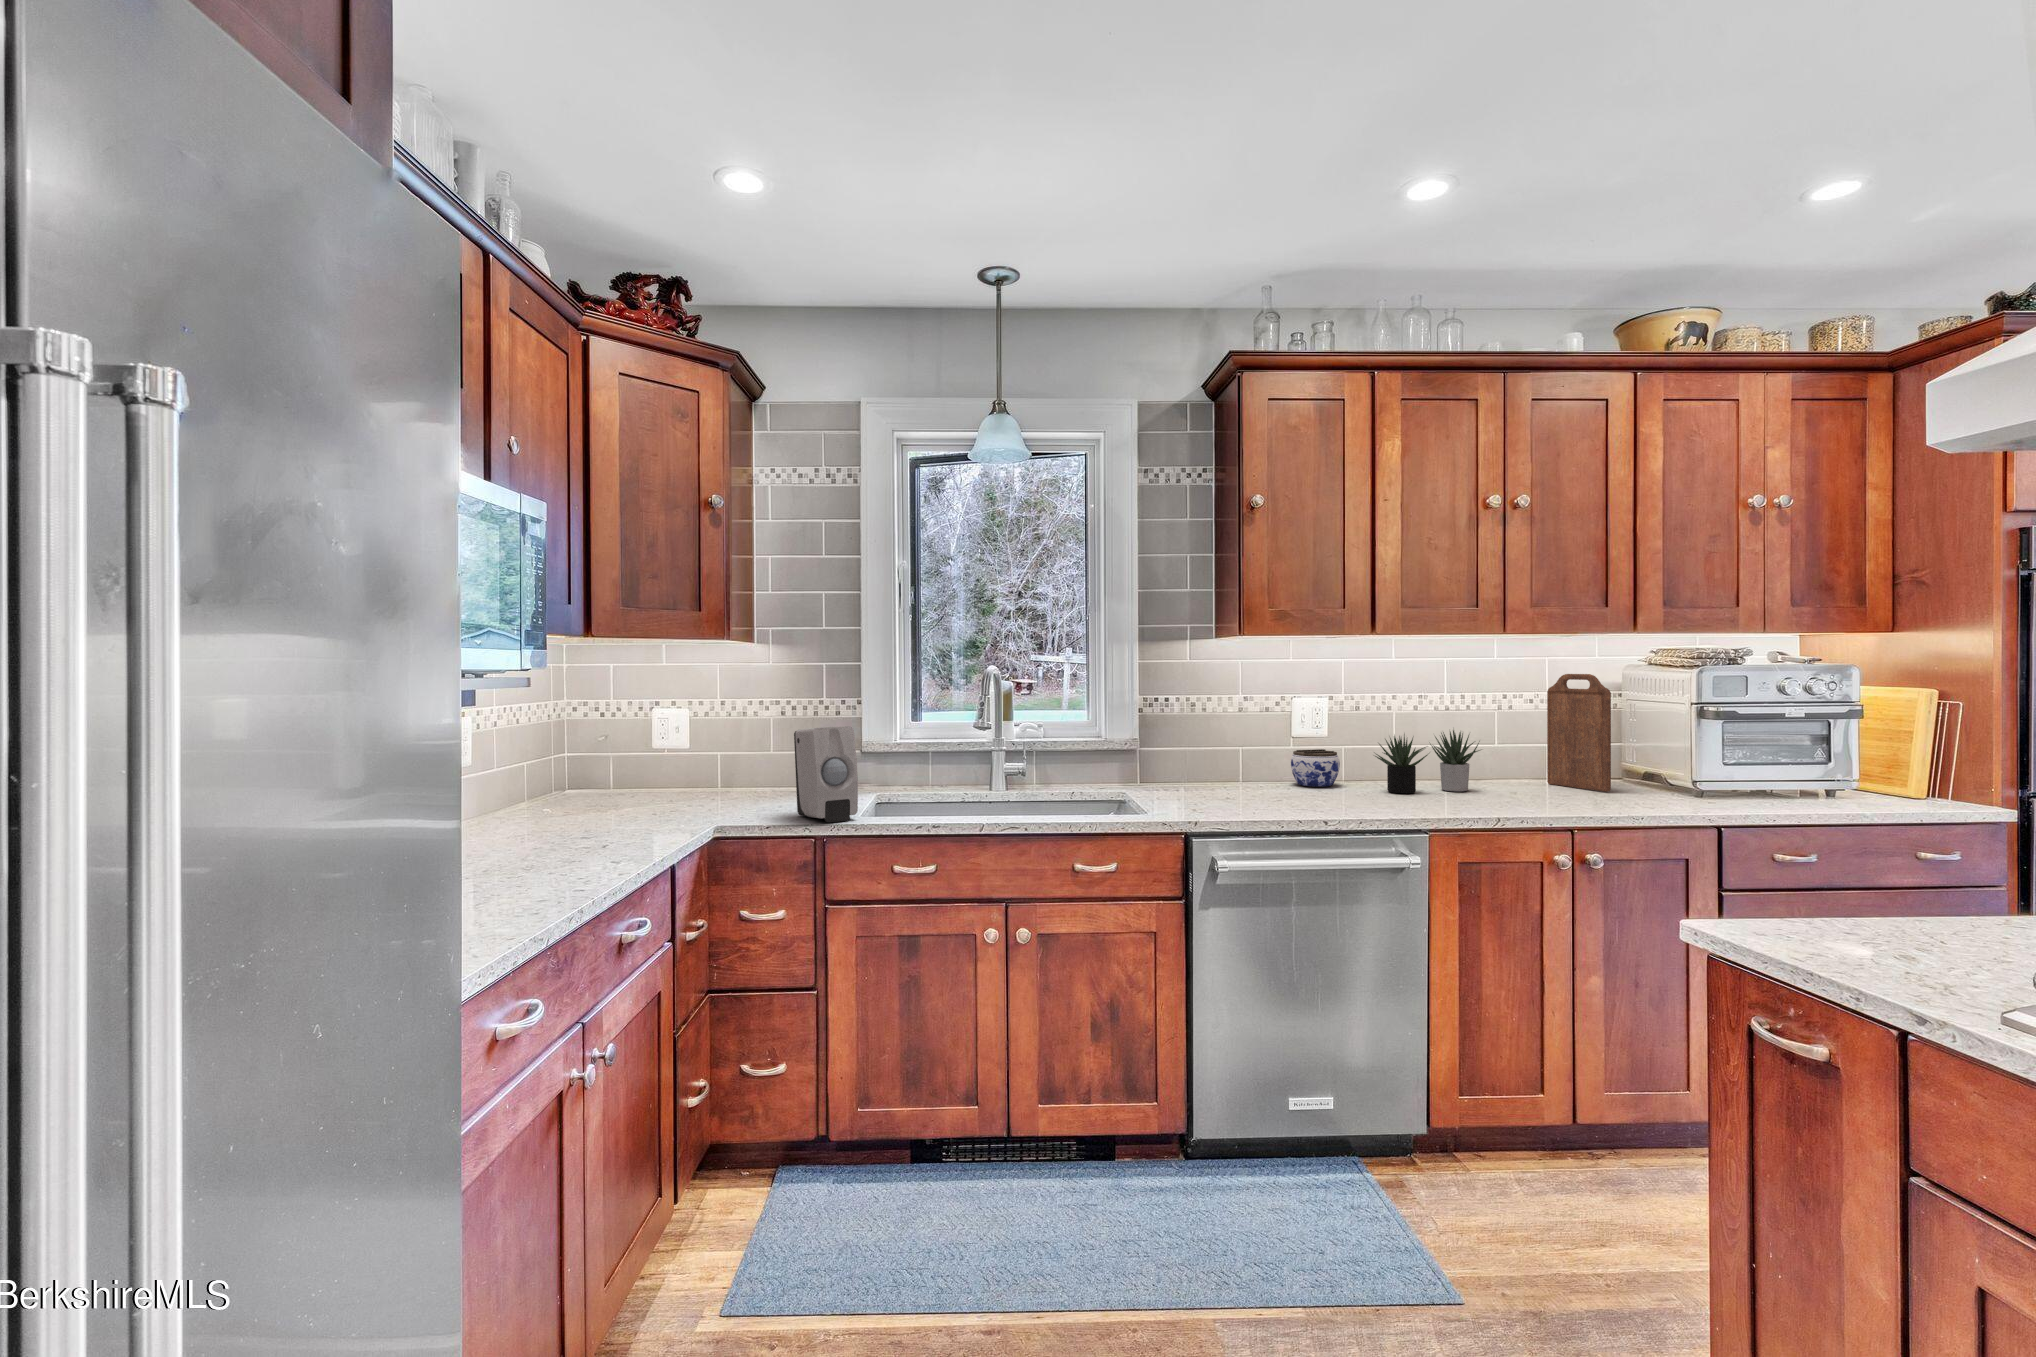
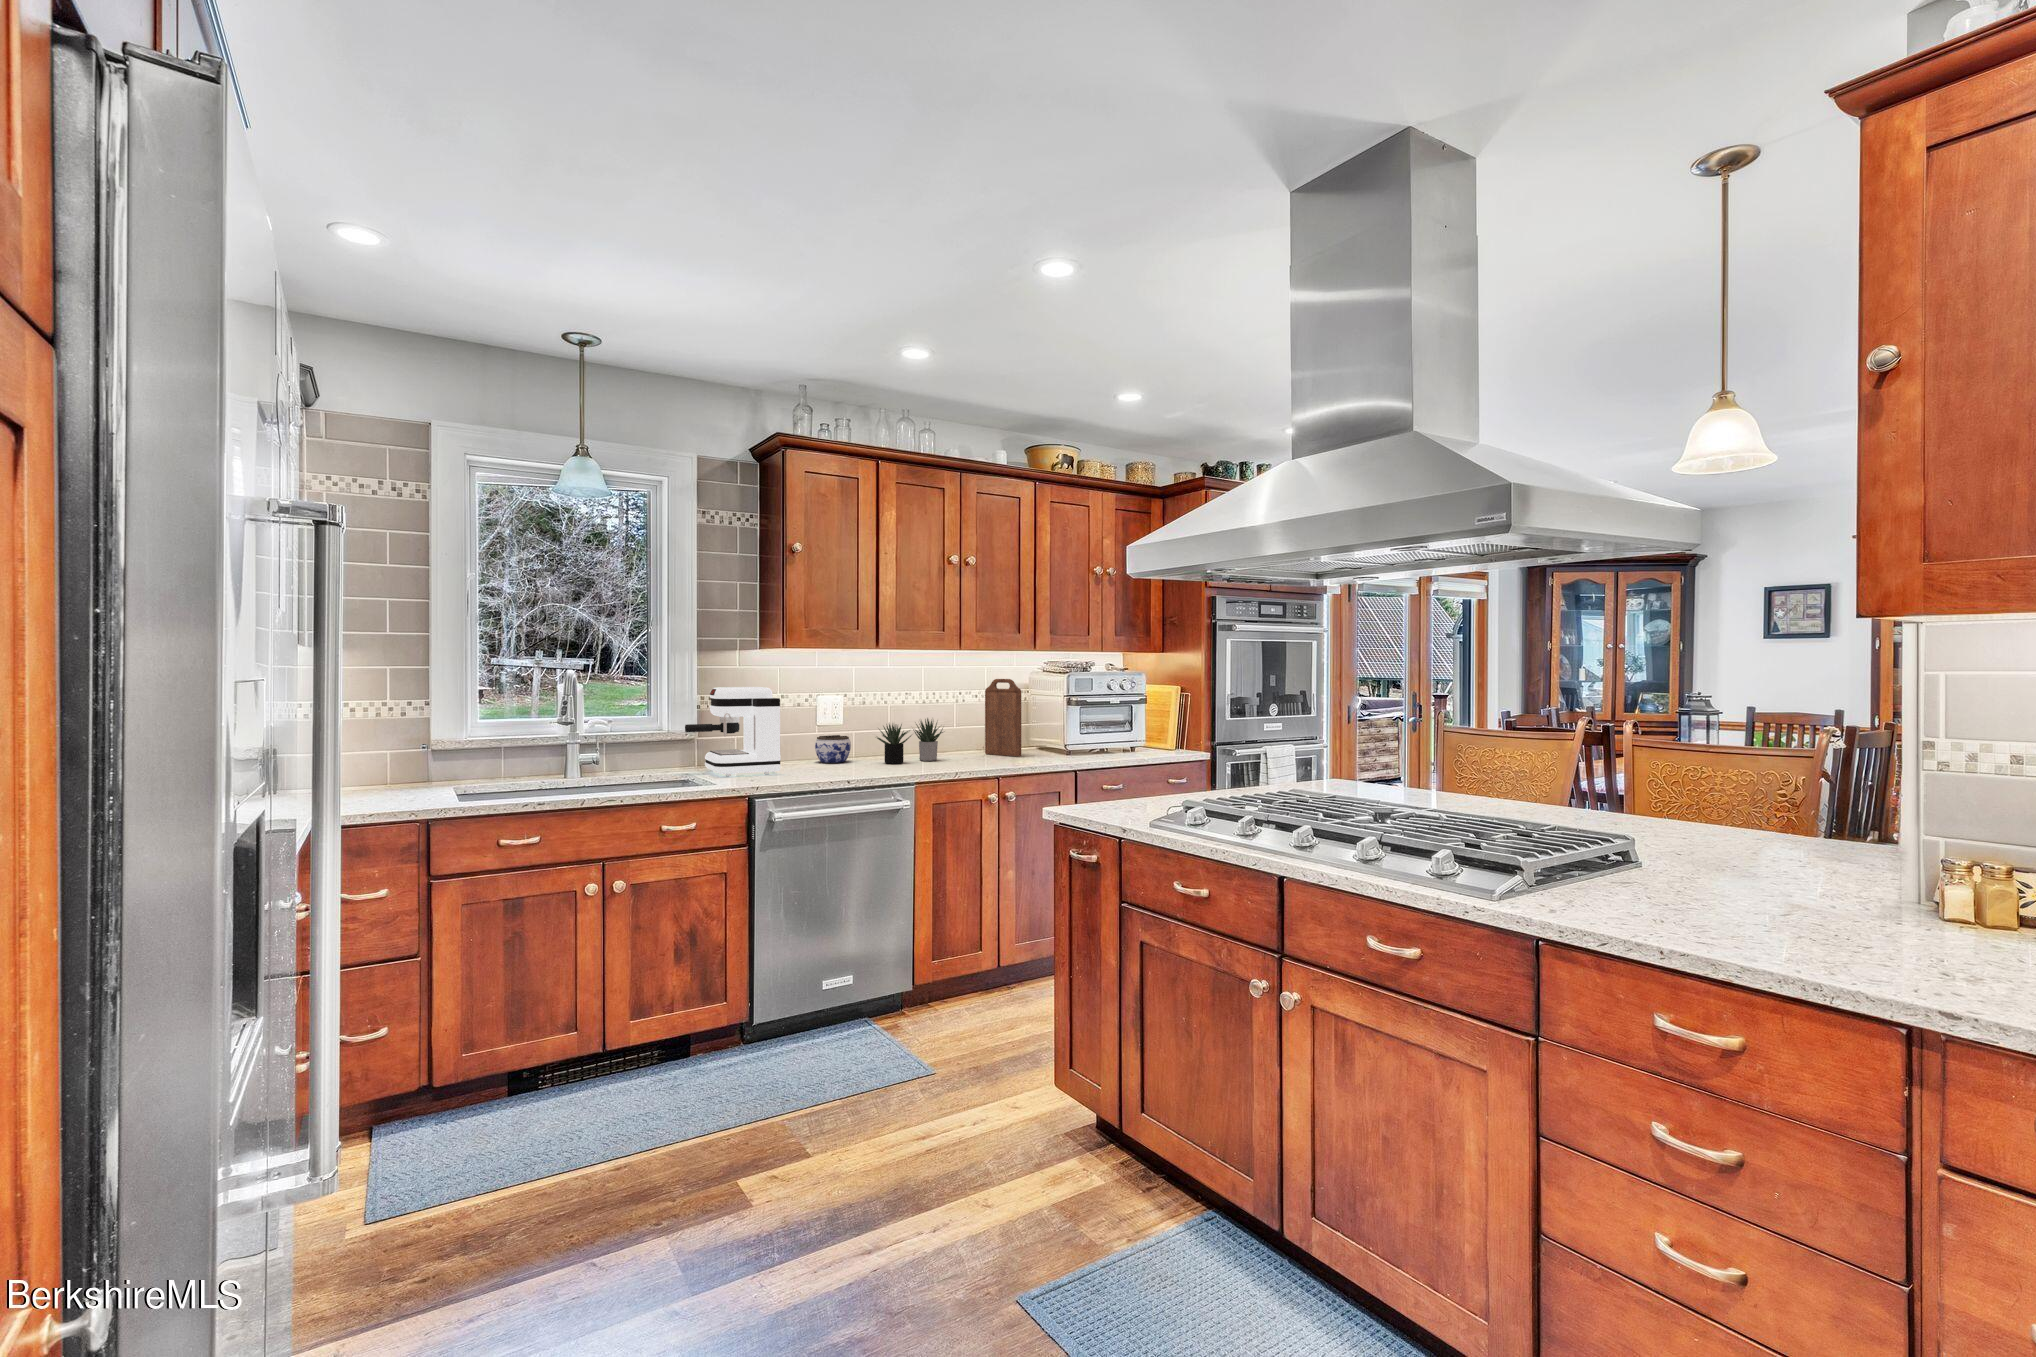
coffee maker: none [1122,686,1237,800] -> present [685,687,781,776]
soap dispenser: present [794,726,858,822] -> none [385,722,459,807]

